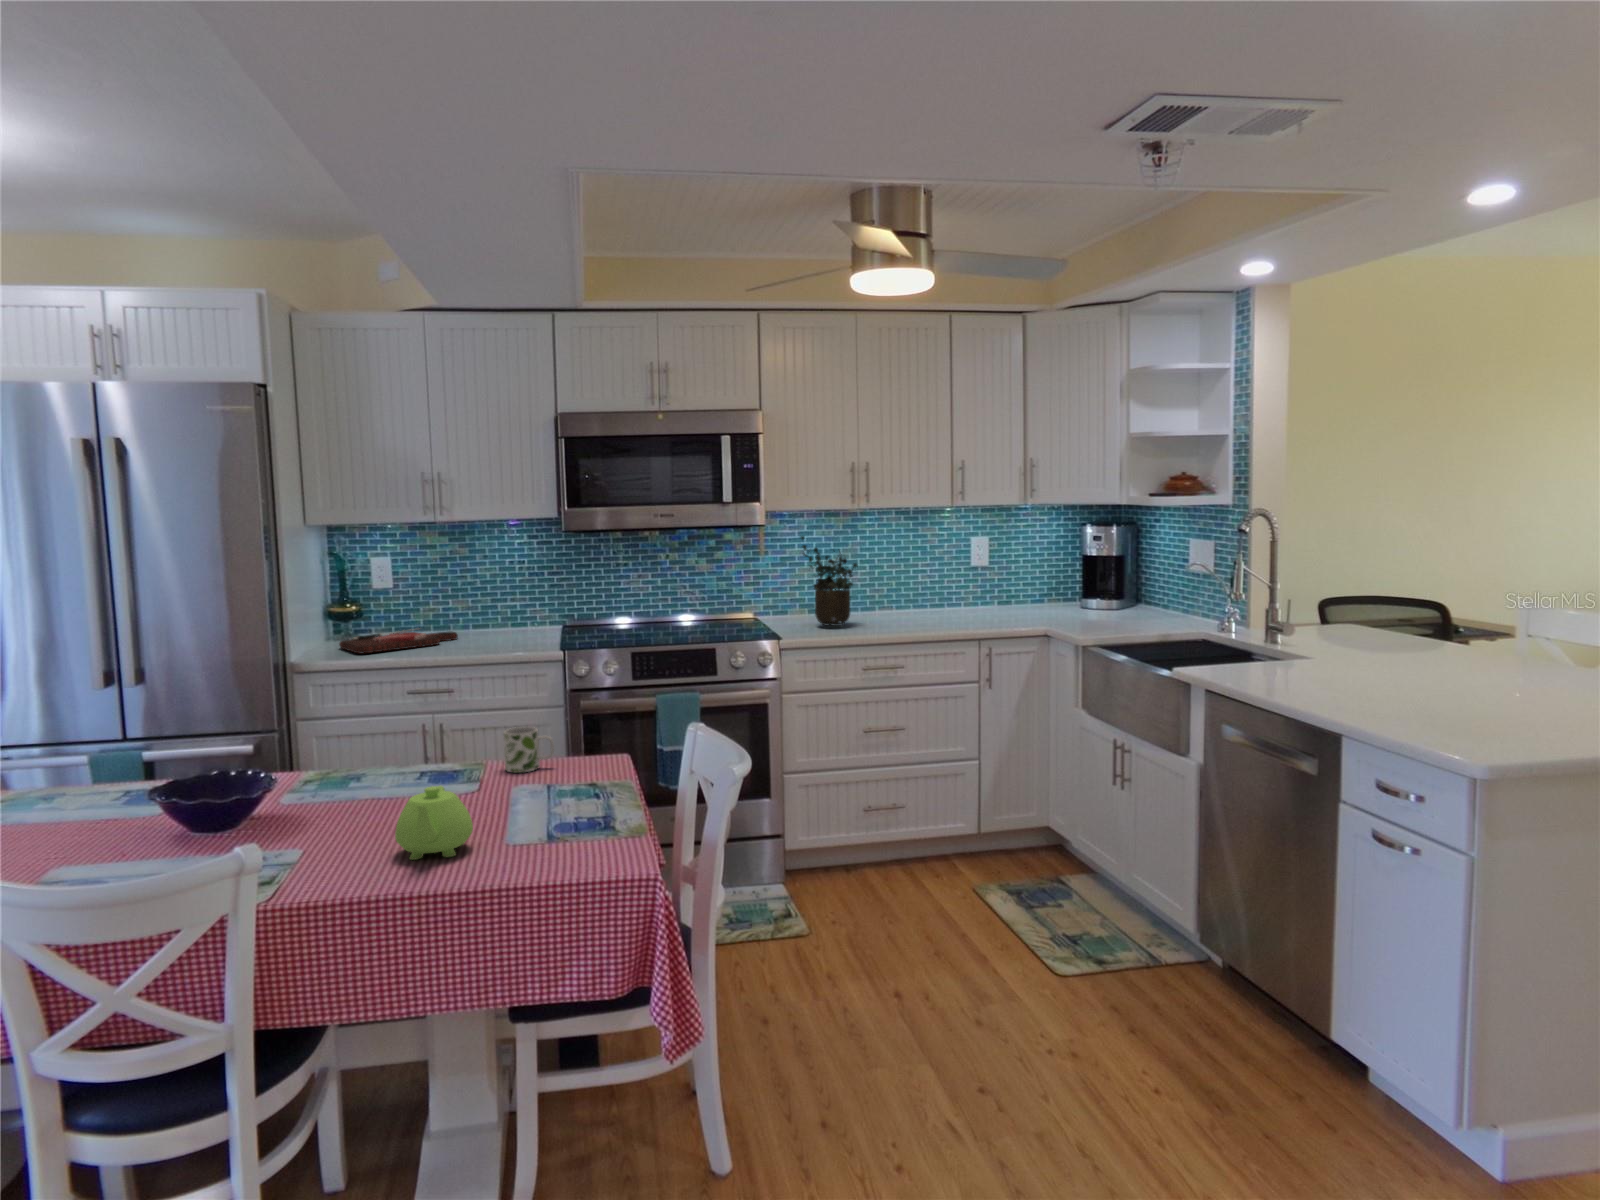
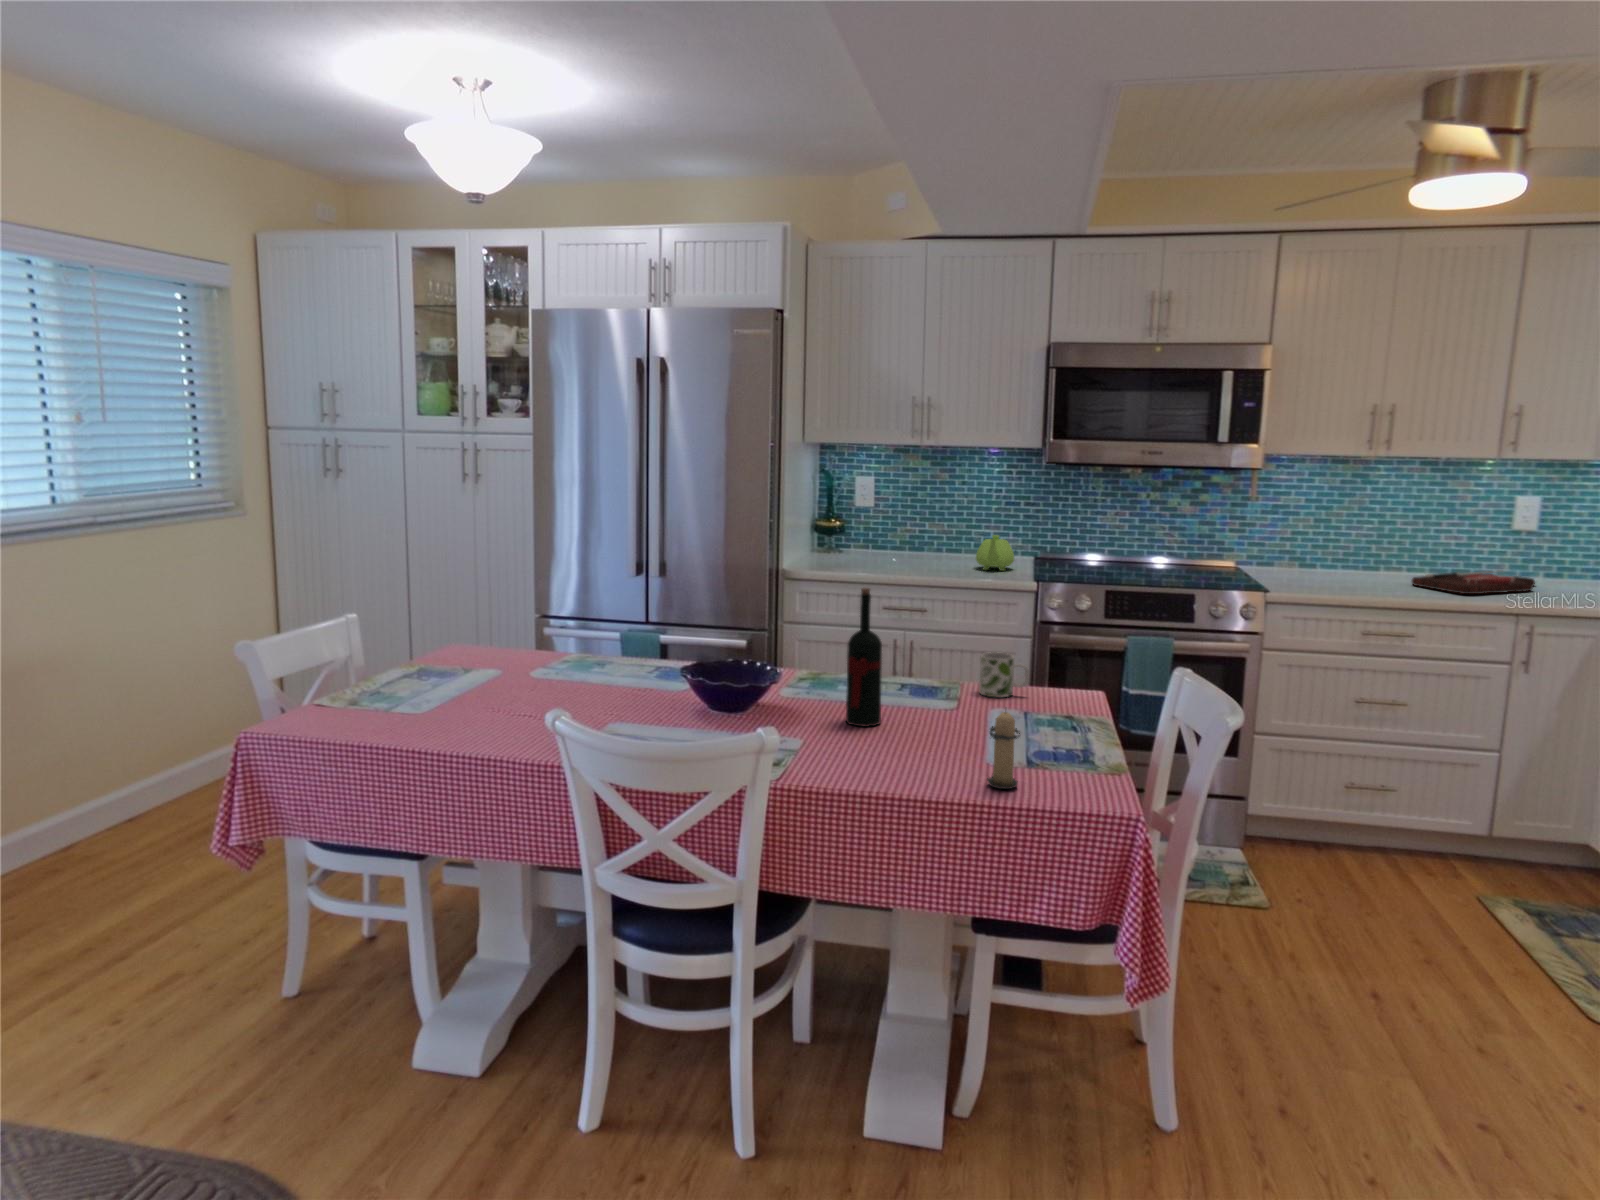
potted plant: present [801,536,858,626] -> none [1312,476,1383,582]
cutting board: present [339,631,458,653] -> present [1412,572,1535,594]
wine bottle: none [351,677,396,826] -> present [846,588,882,727]
teapot: present [395,786,473,860] -> present [976,535,1014,571]
candle: none [501,786,544,872] -> present [987,711,1020,789]

